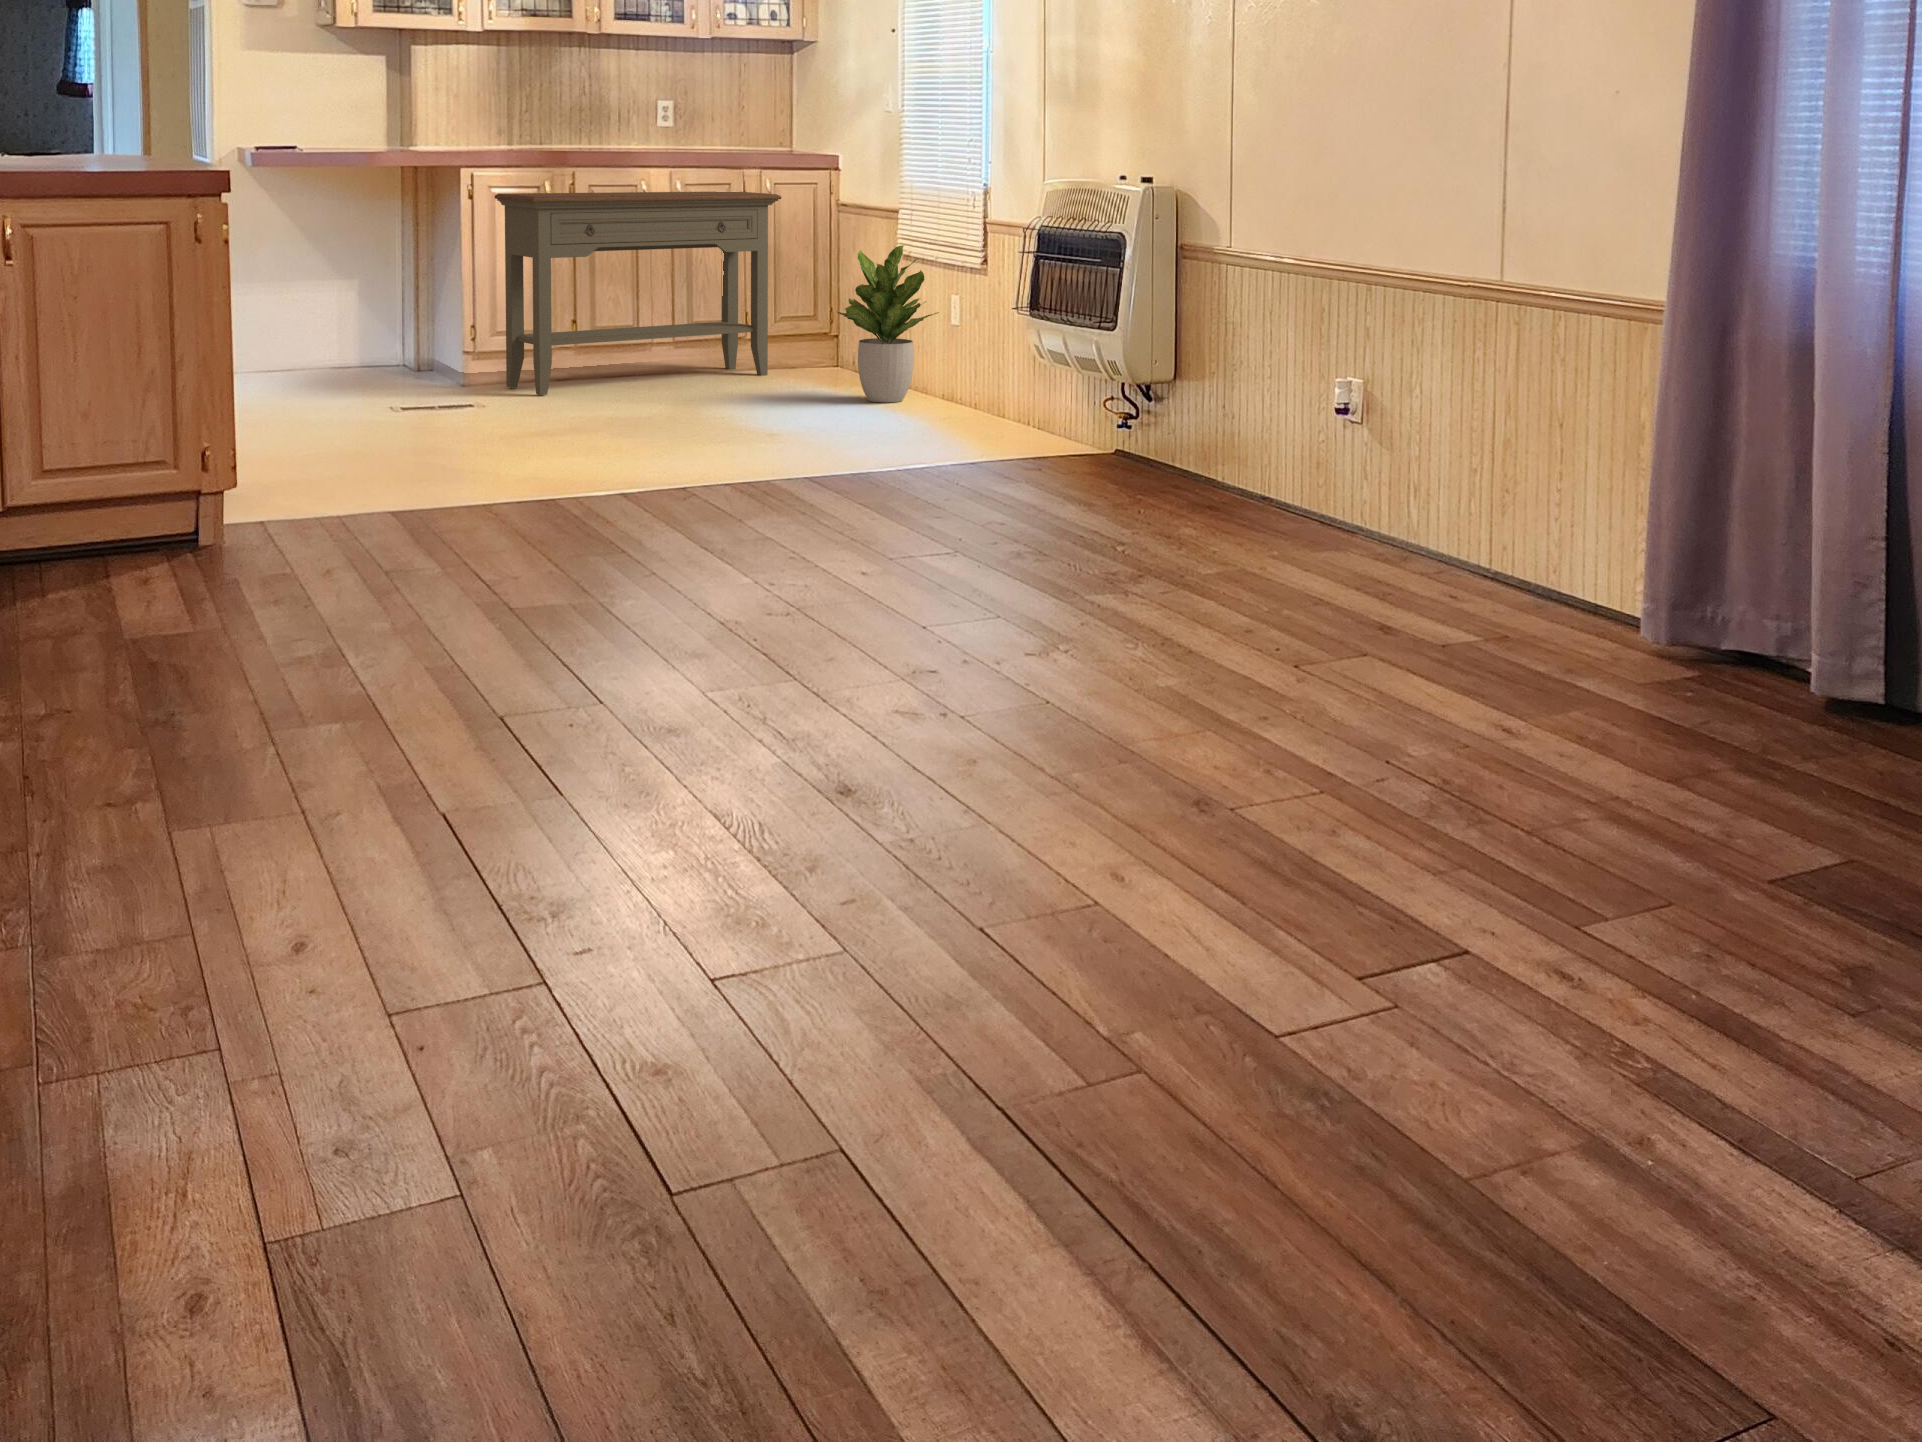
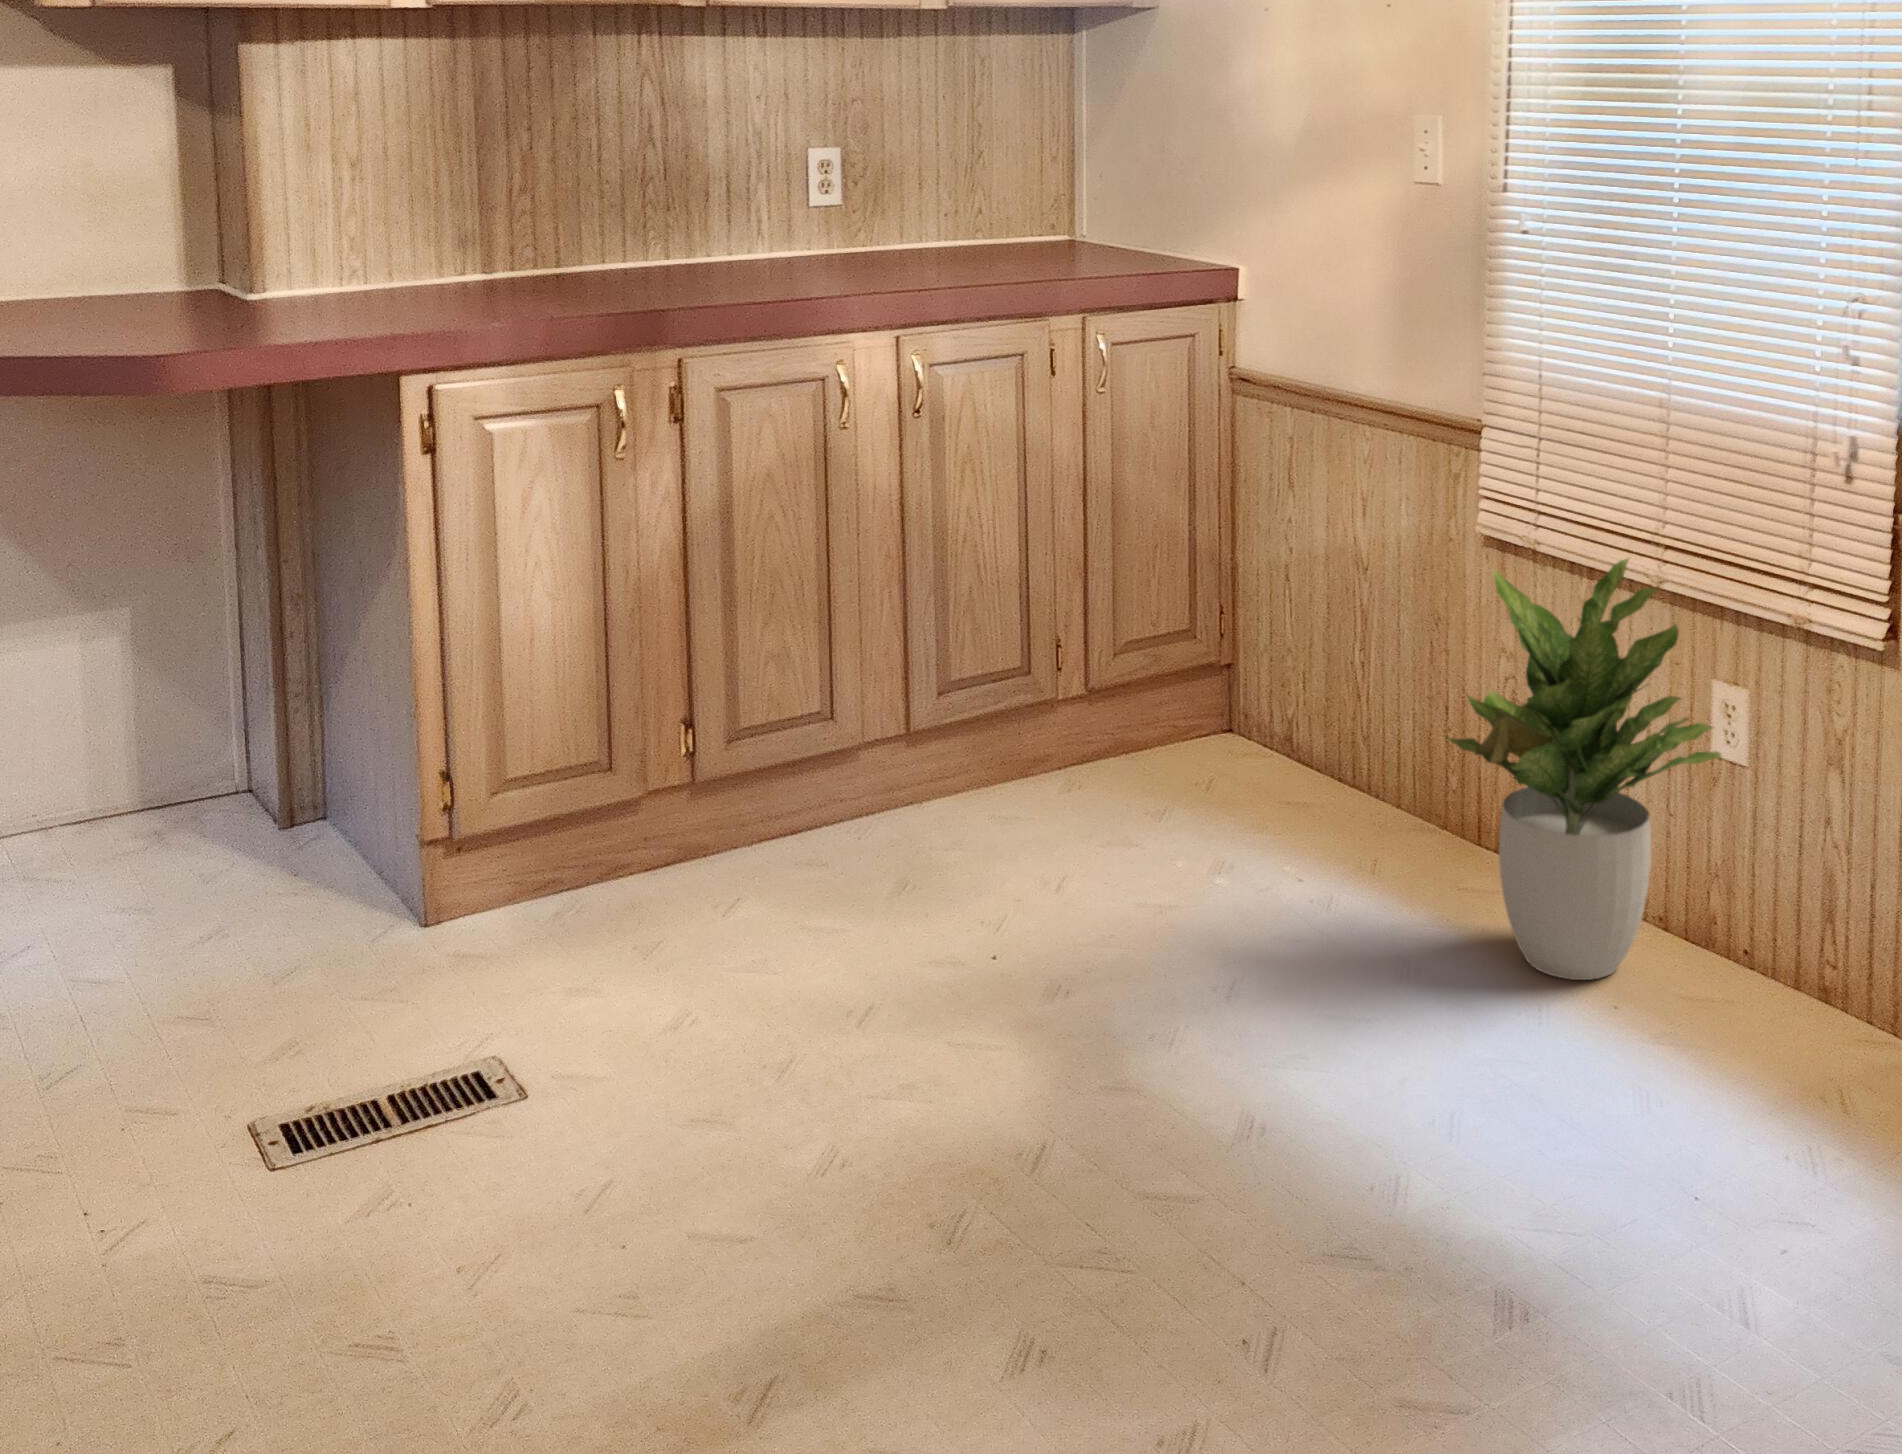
console table: present [495,191,782,395] -> none [497,363,1167,1008]

